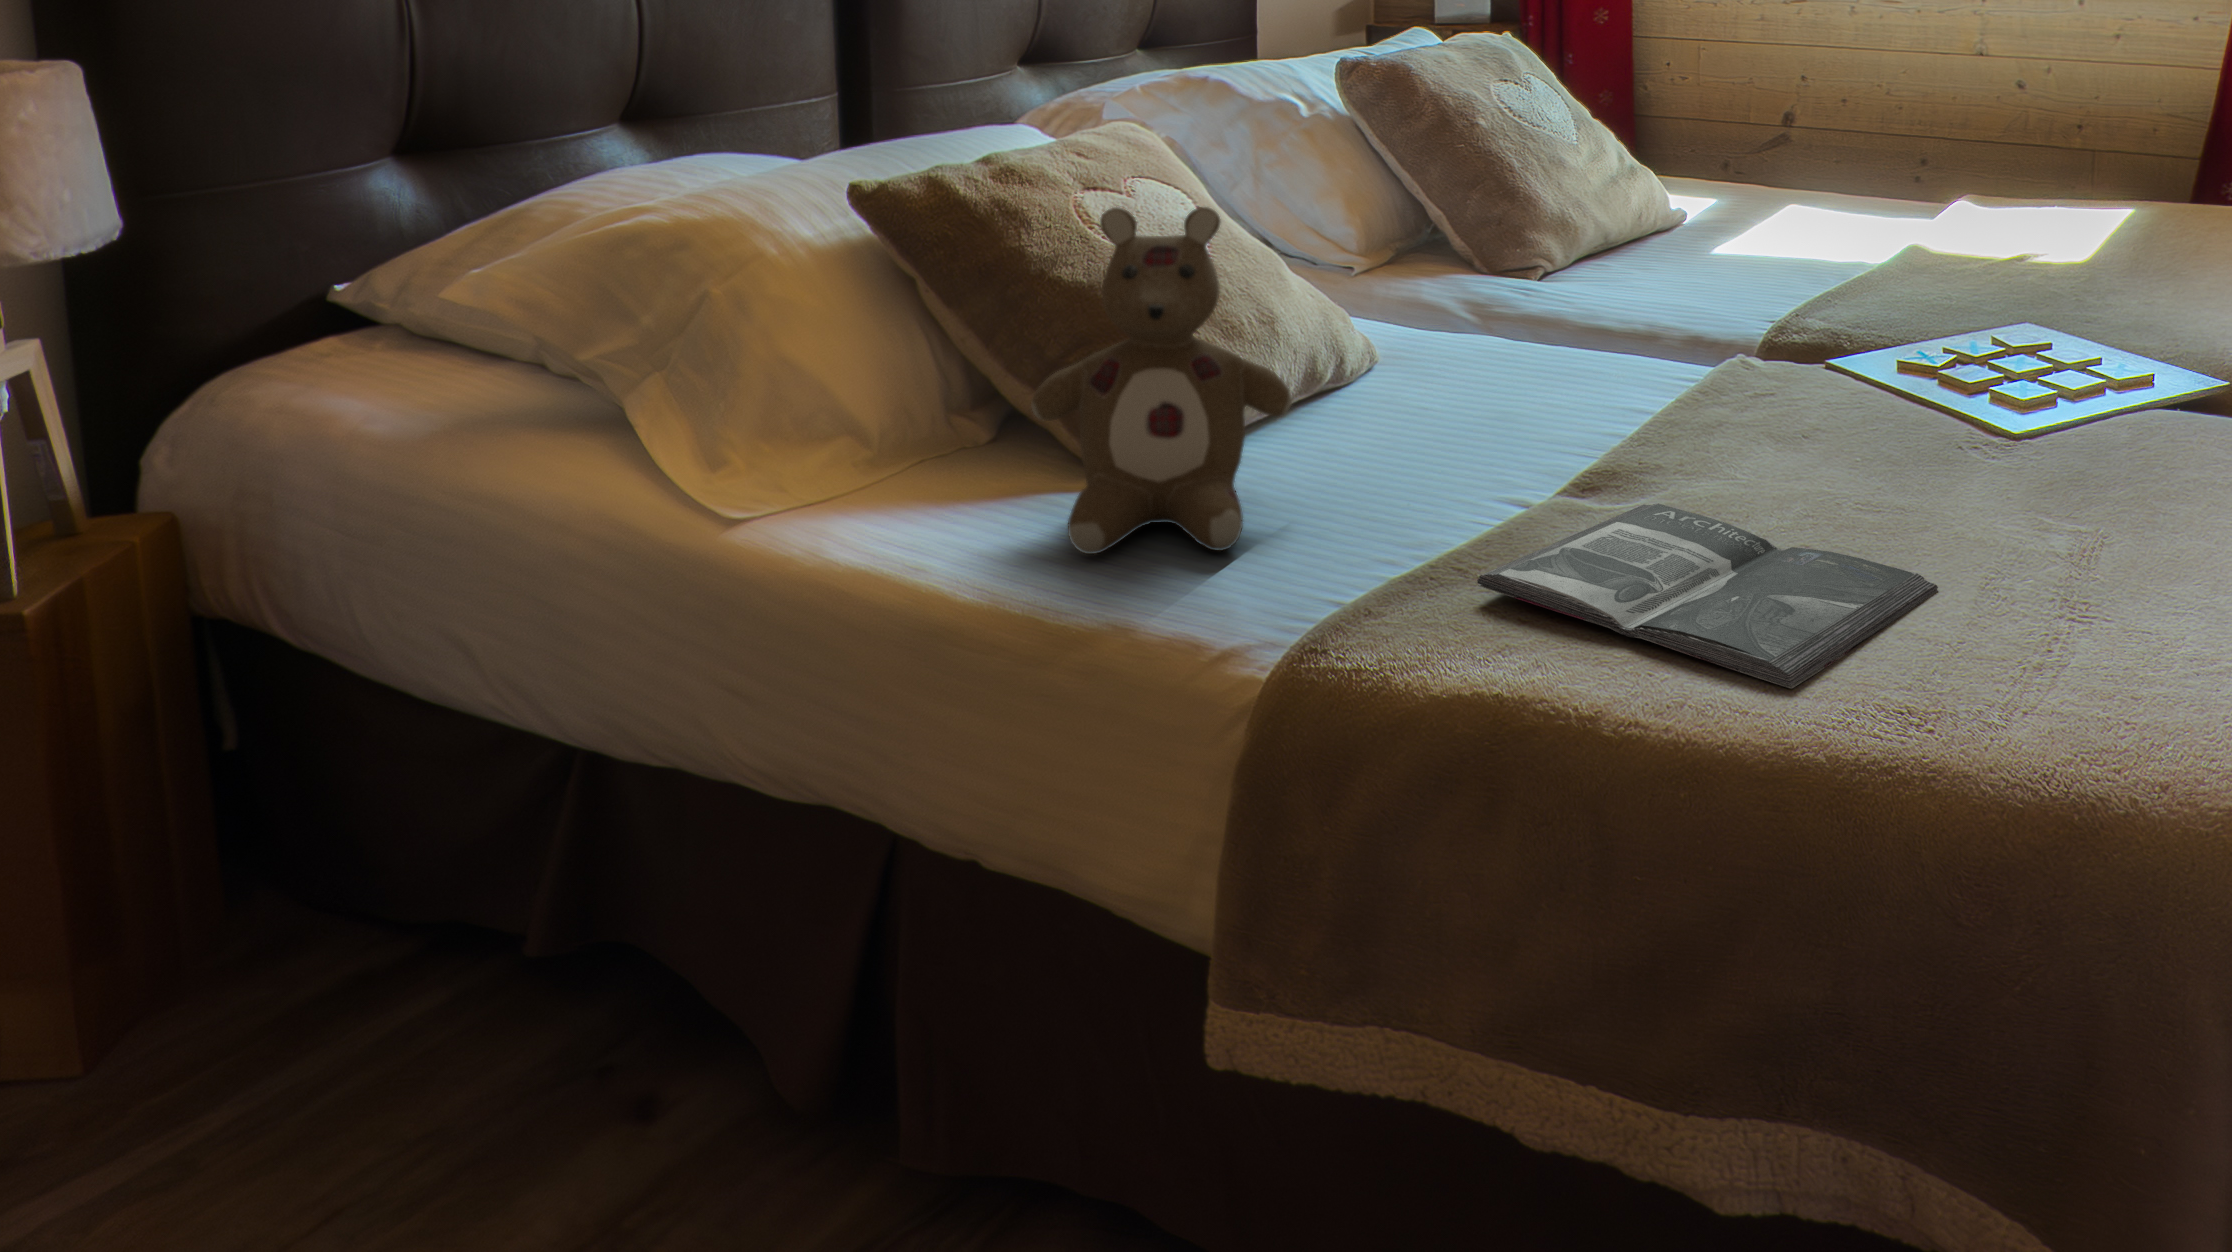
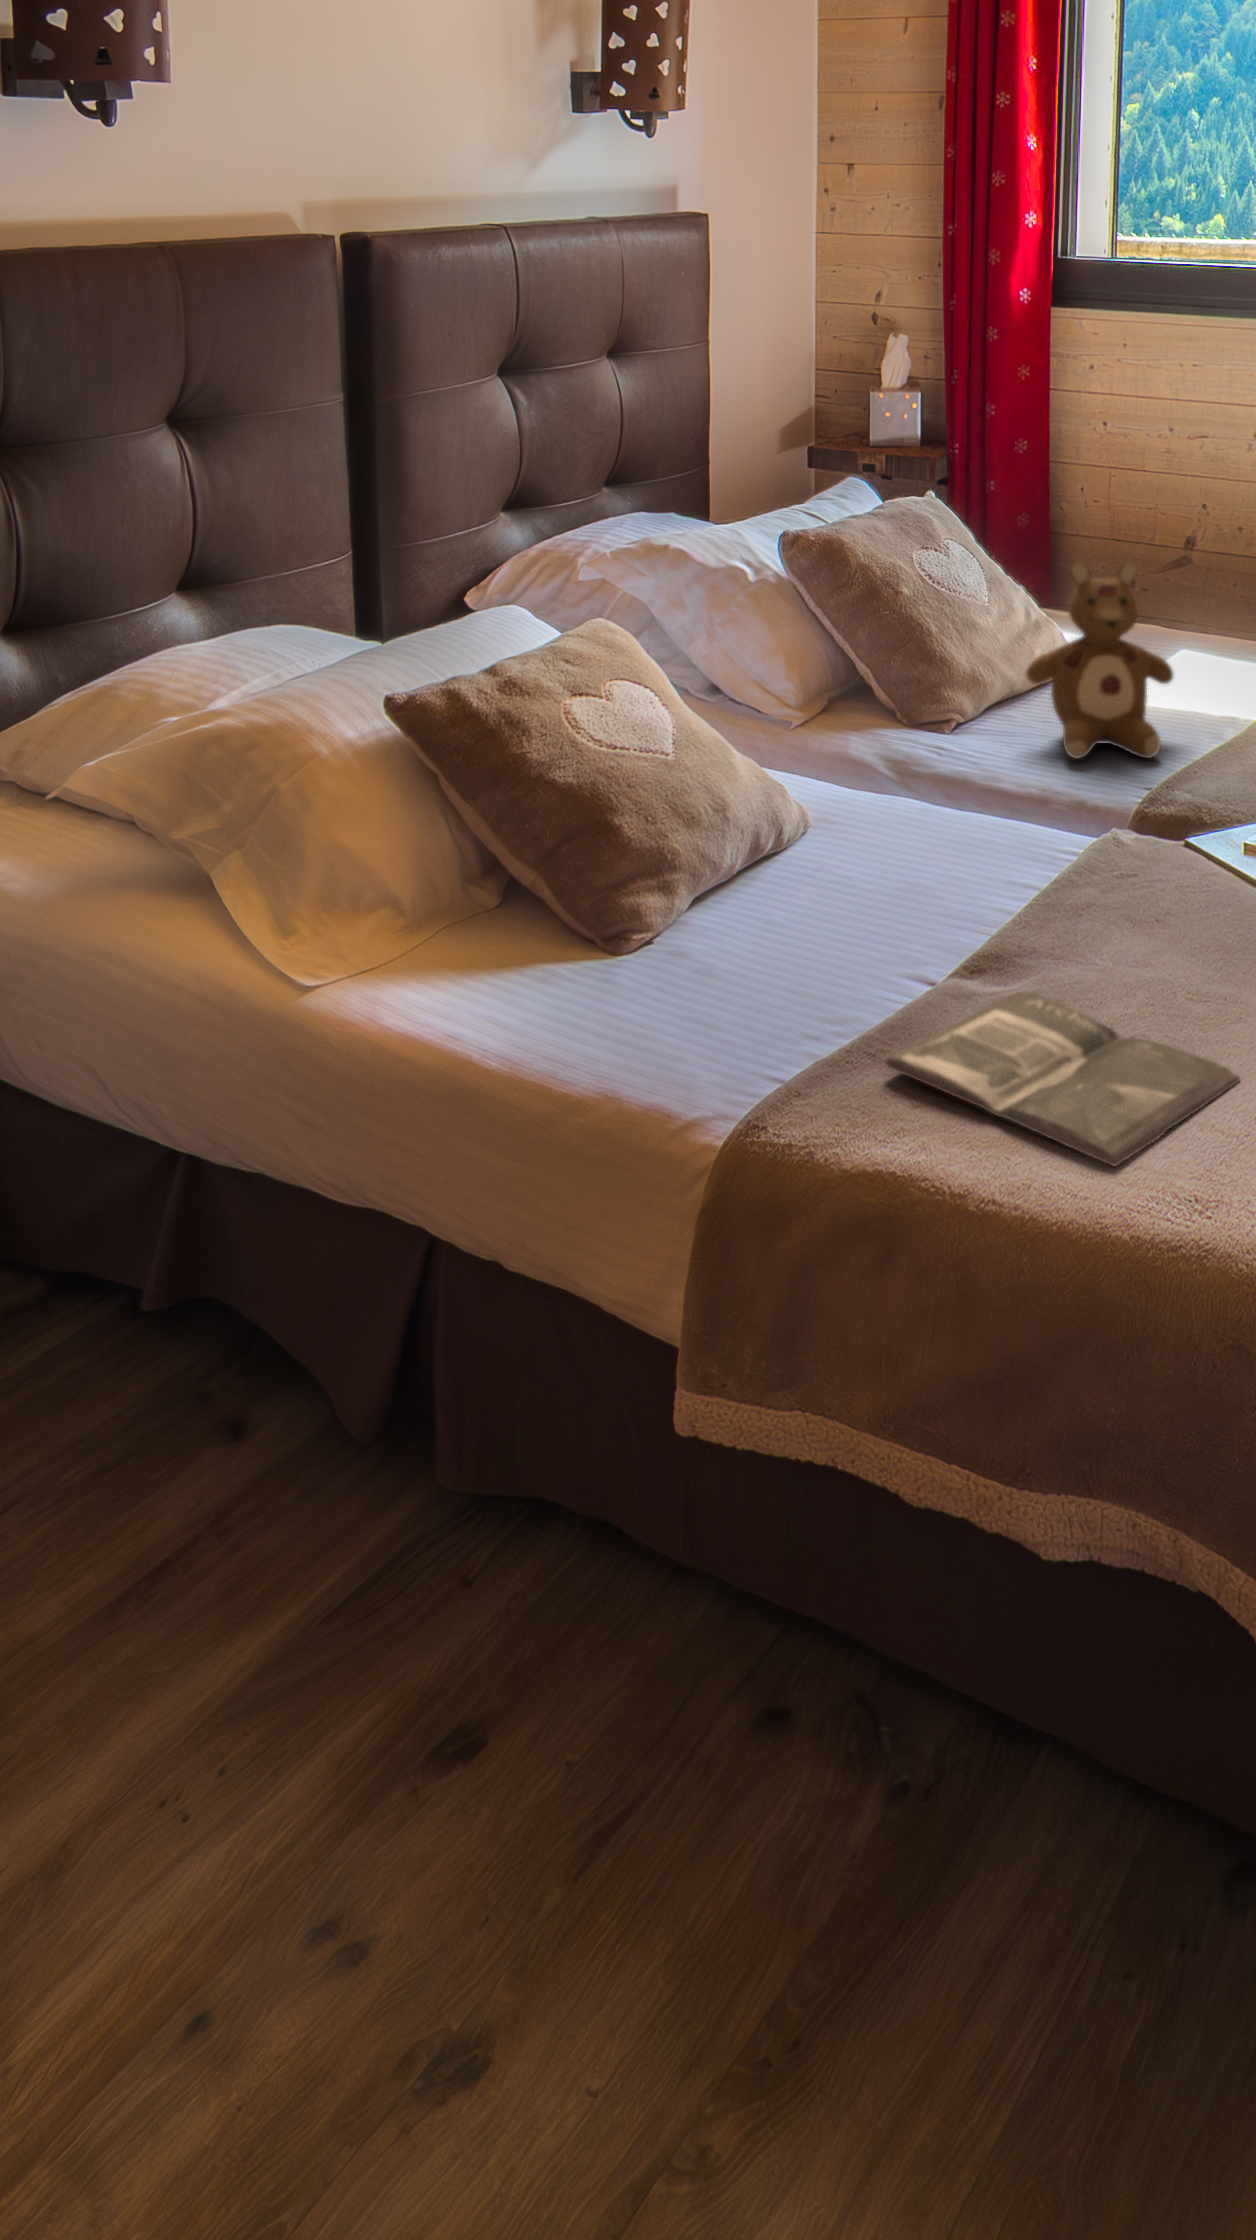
stuffed bear: present [1031,207,1292,554] -> present [1025,562,1173,758]

